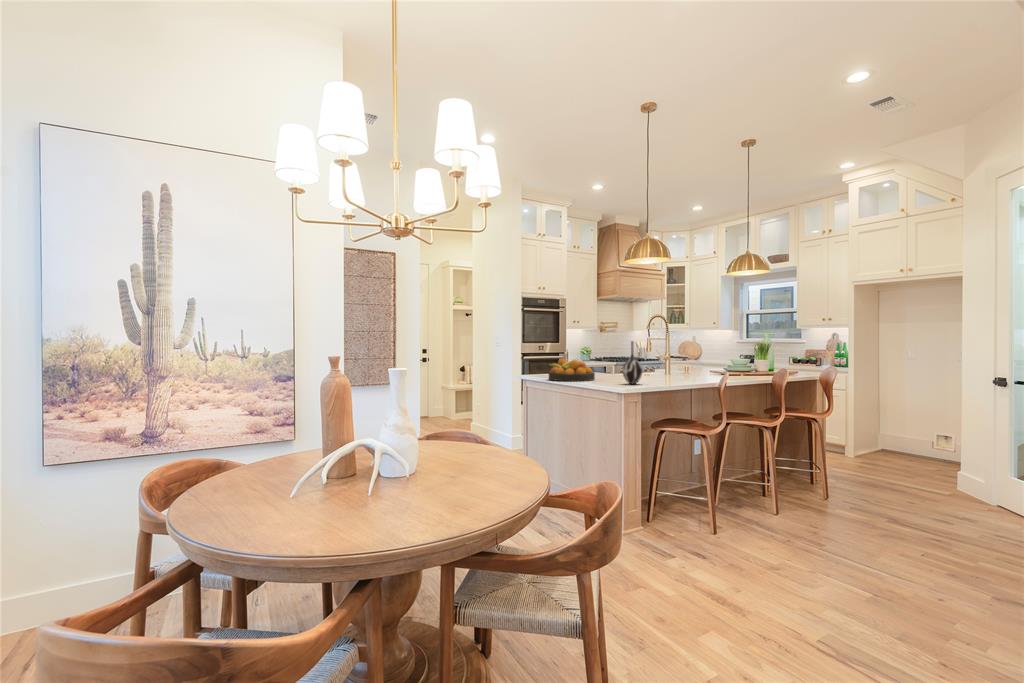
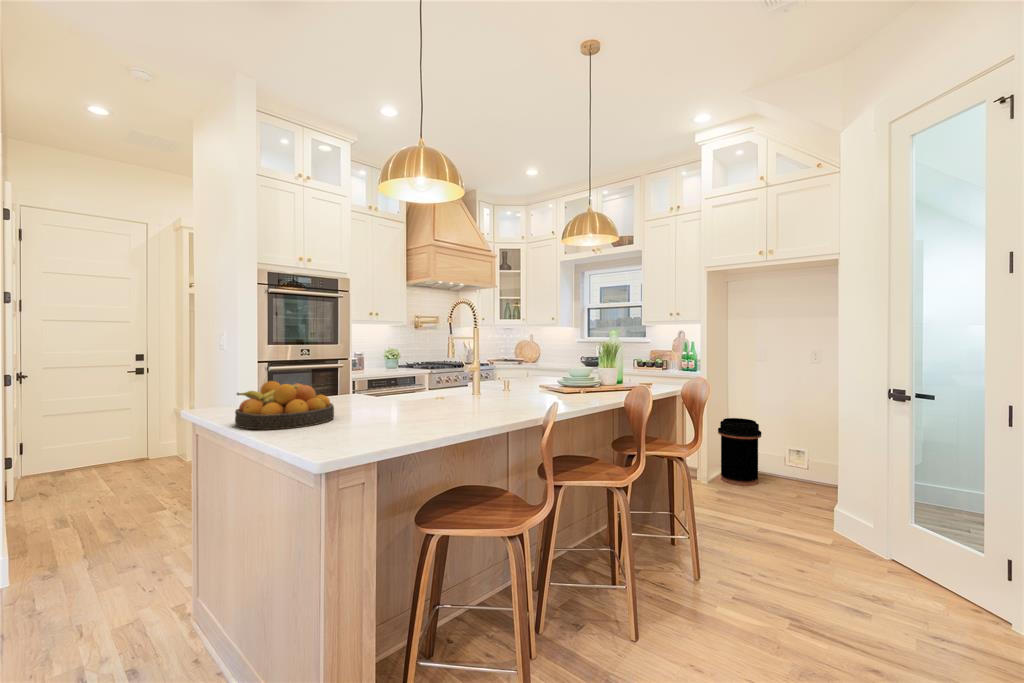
vase: present [622,342,643,384] -> none [359,350,401,439]
trash can: none [867,406,910,462] -> present [718,418,761,486]

